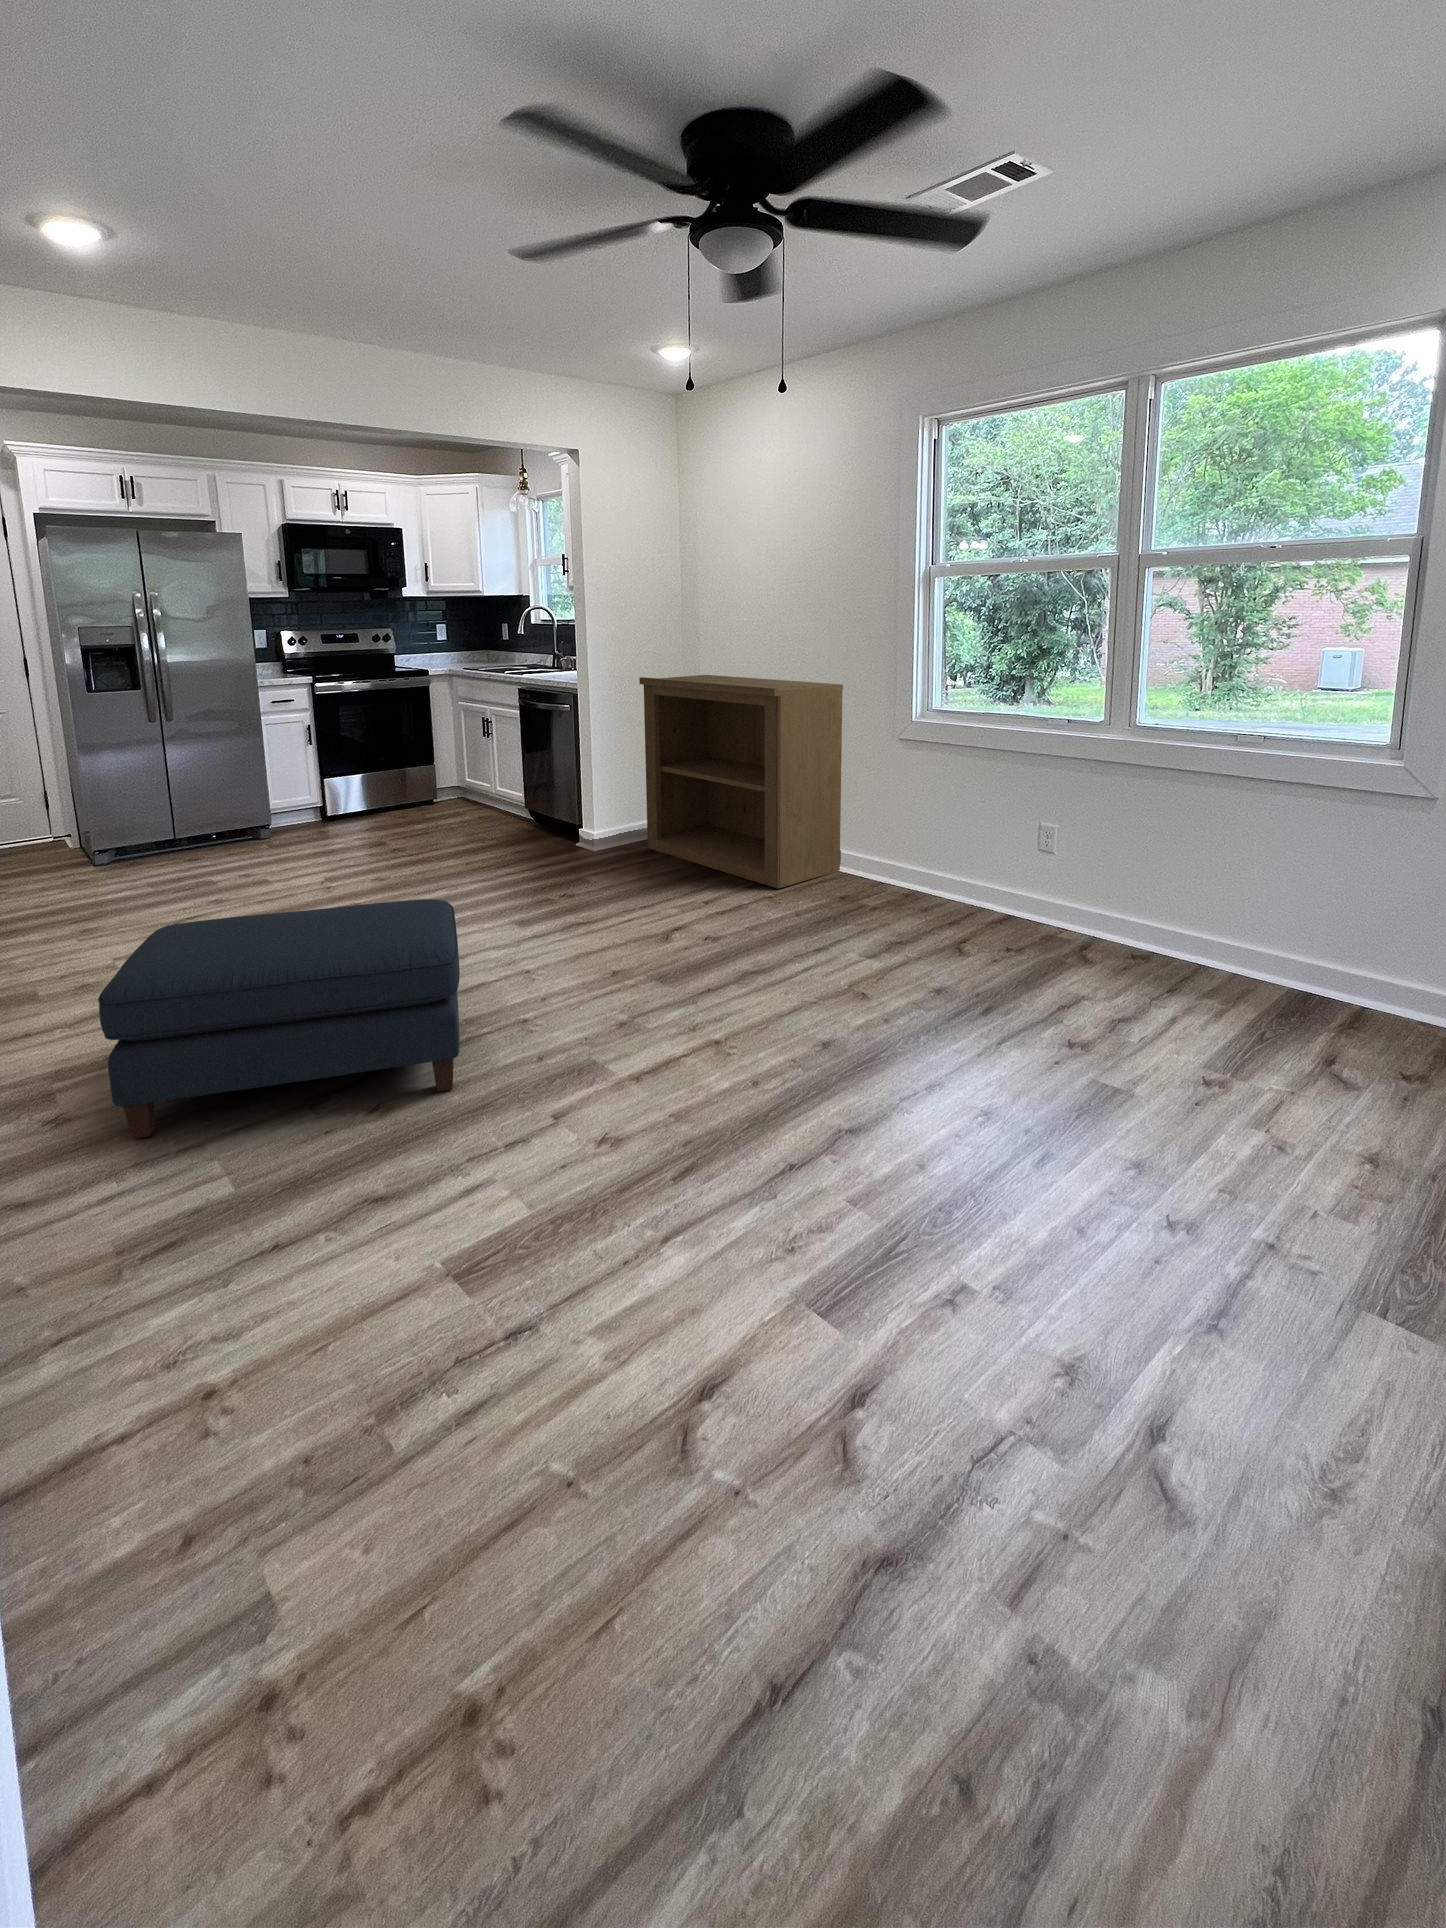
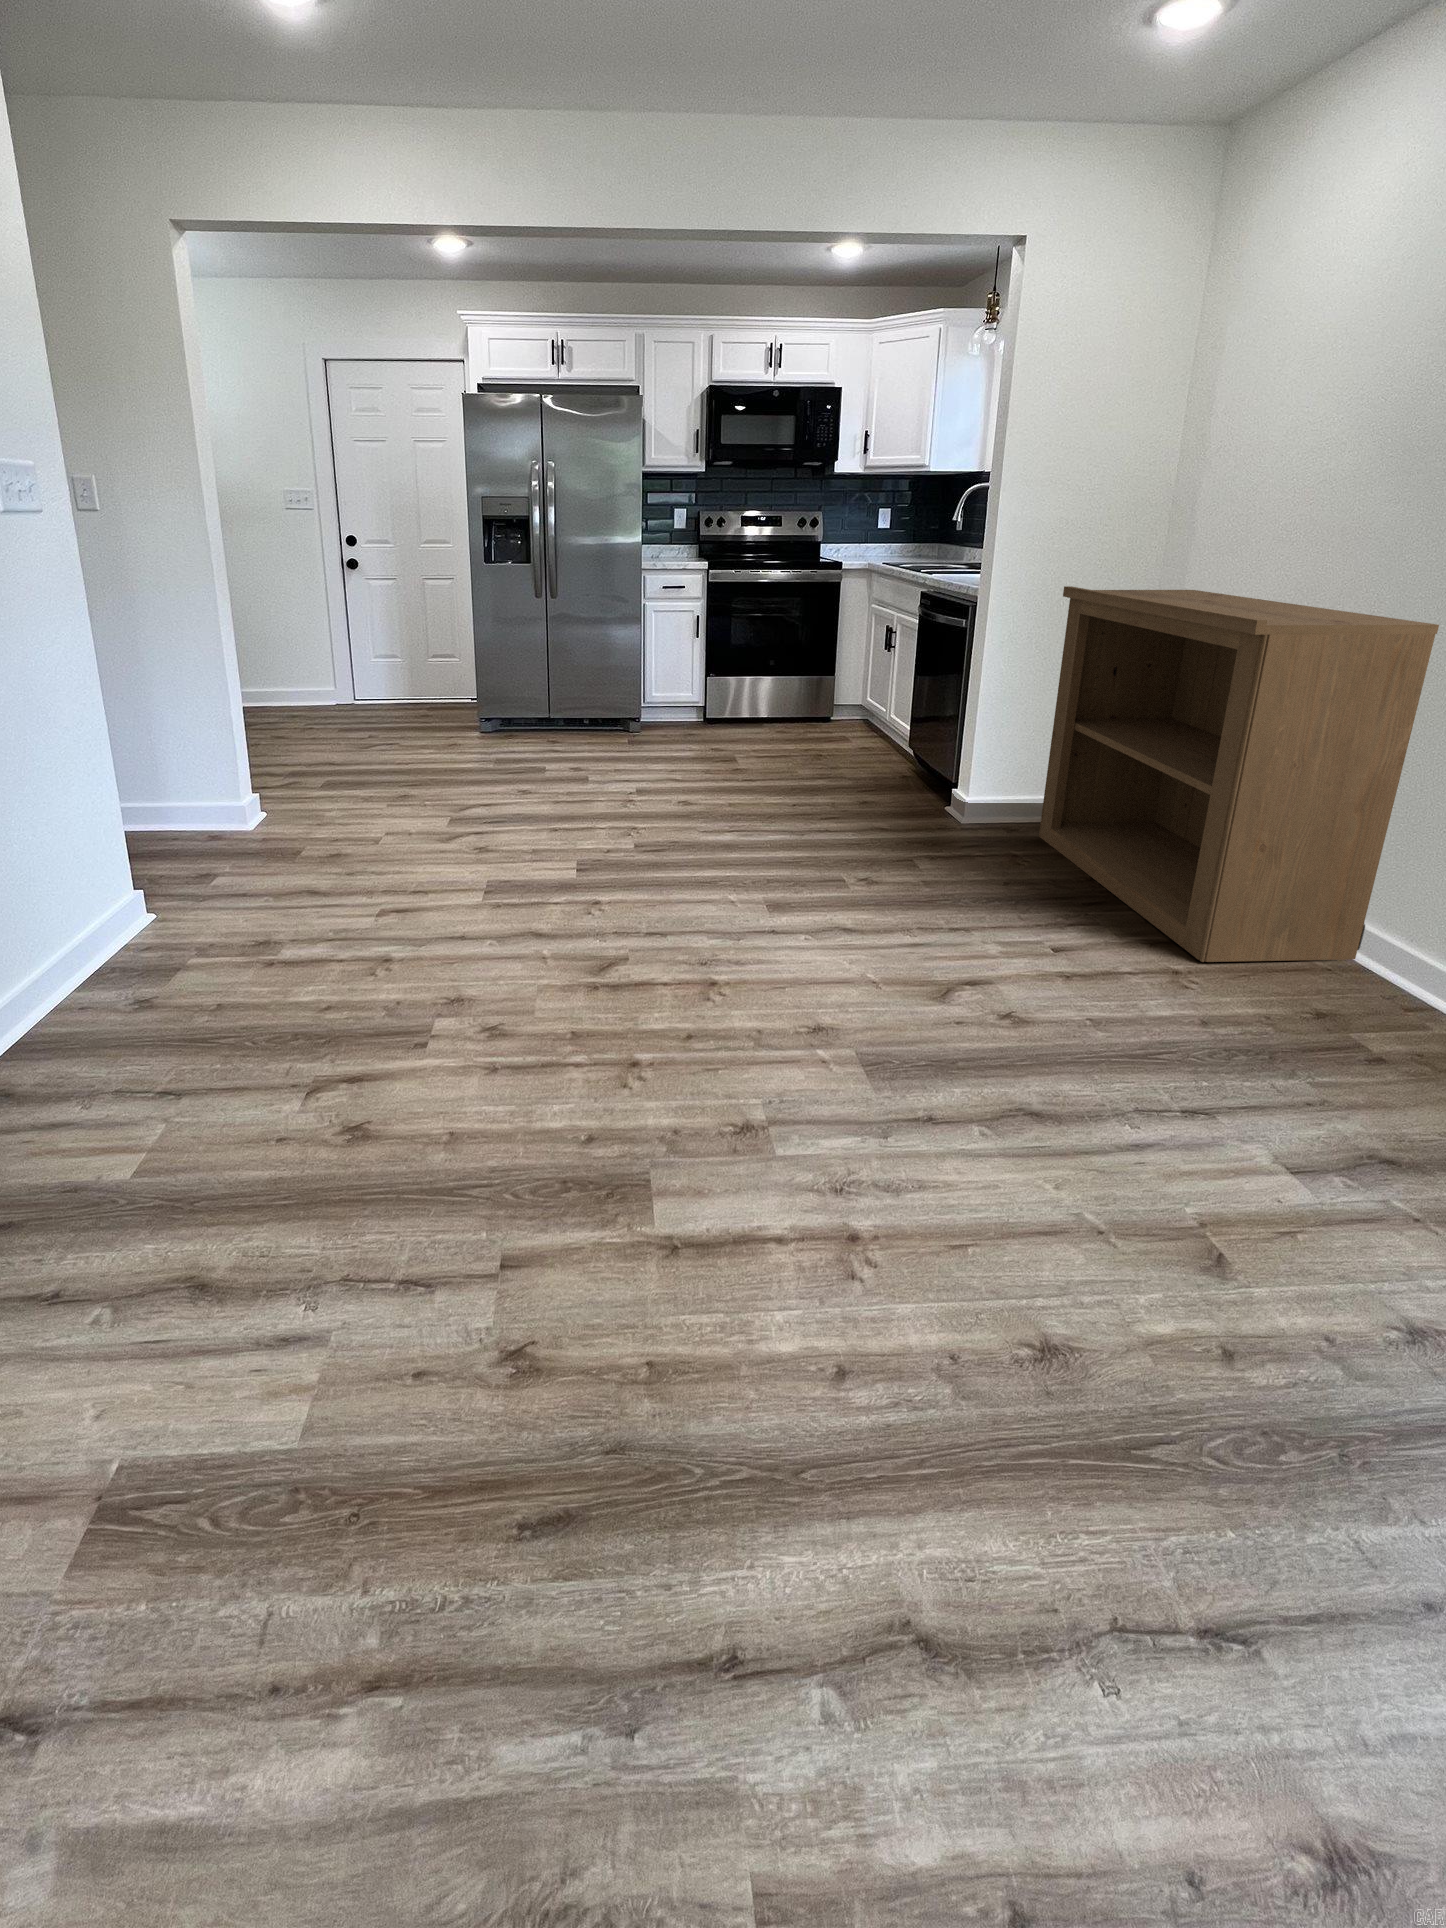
ottoman: present [98,899,460,1139] -> none [139,823,583,1132]

